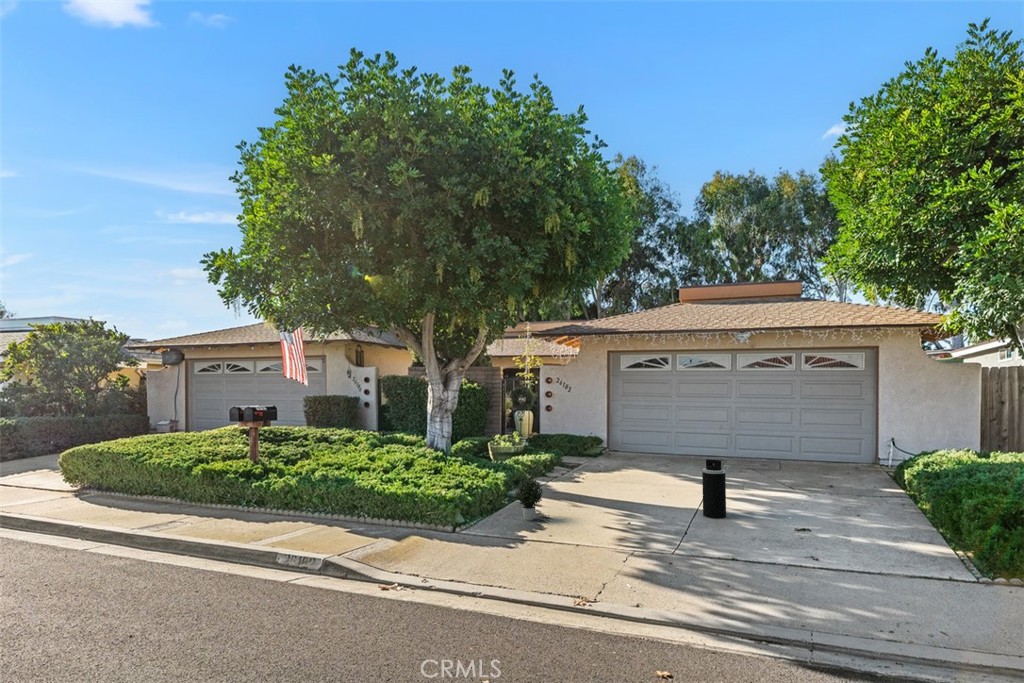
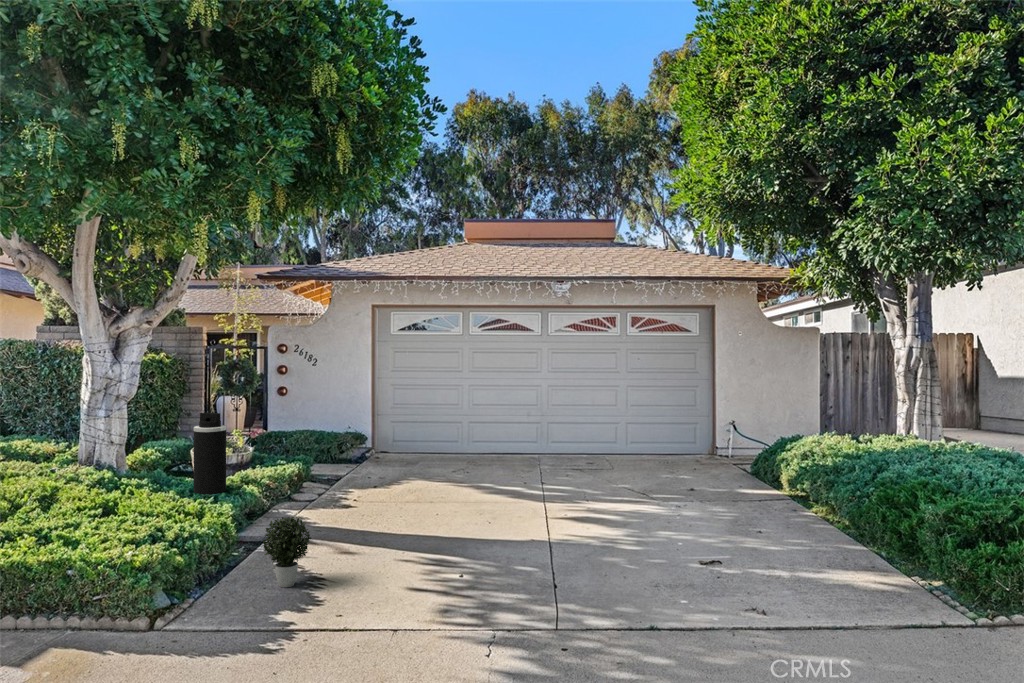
trash can: present [702,459,726,519] -> present [194,413,226,494]

